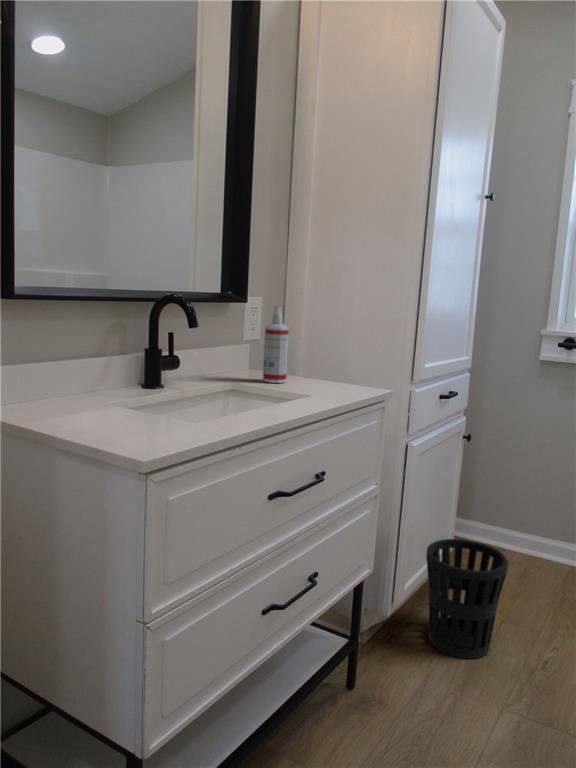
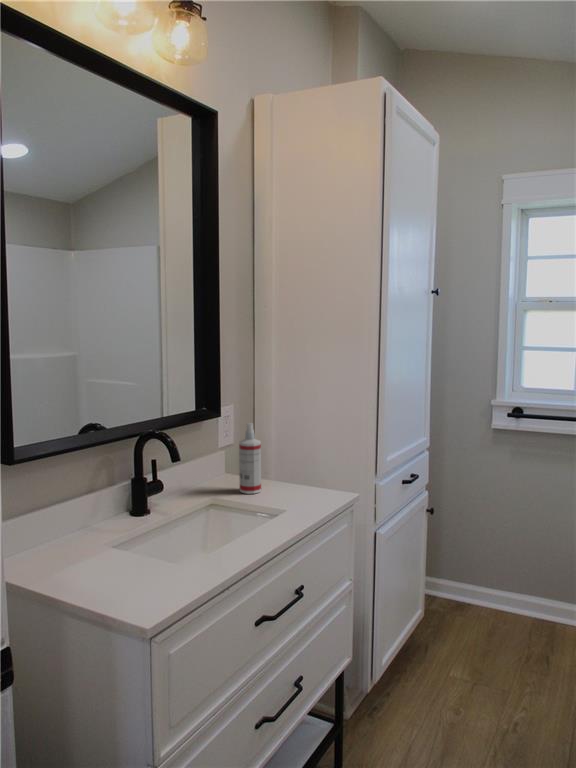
wastebasket: present [426,539,508,659] -> none [399,613,474,729]

